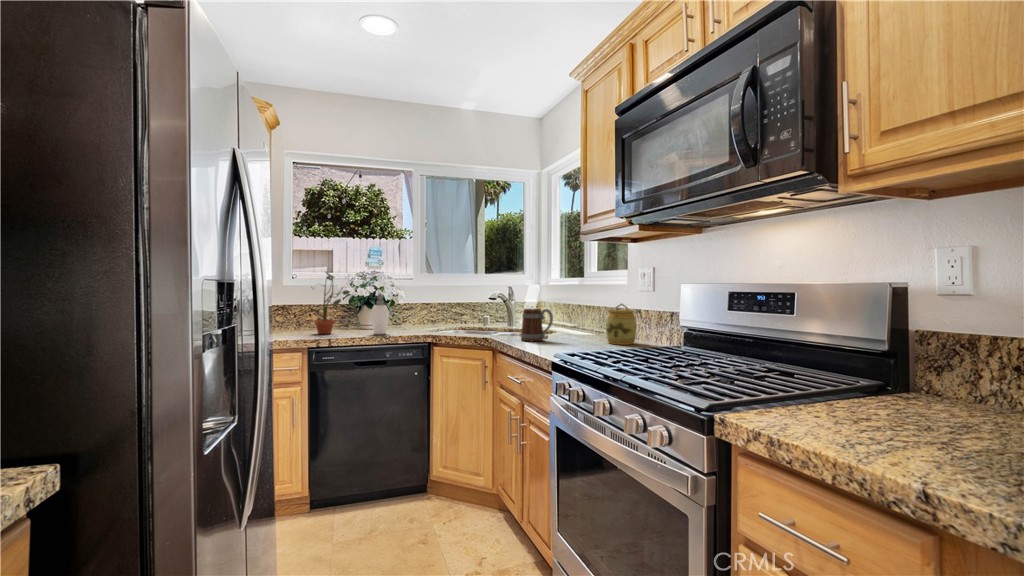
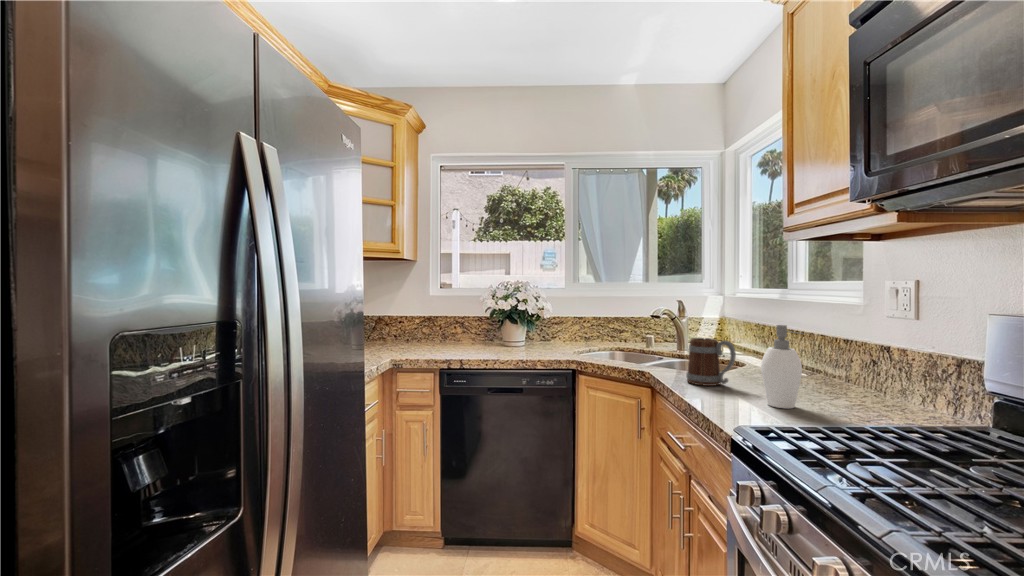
potted plant: present [314,272,350,334] -> none [447,283,488,353]
soap dispenser: present [371,293,389,334] -> present [761,325,803,408]
jar: present [606,304,637,345] -> none [828,339,887,408]

